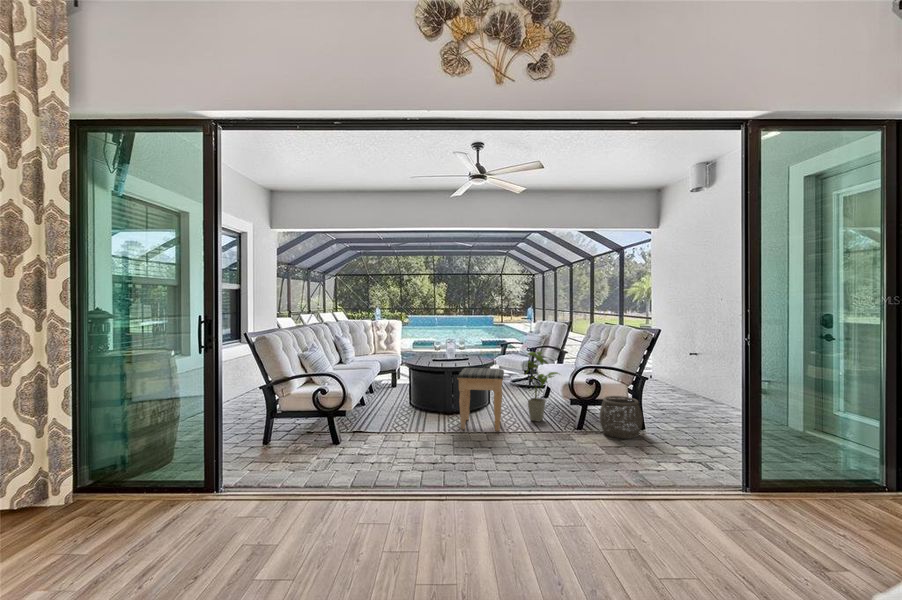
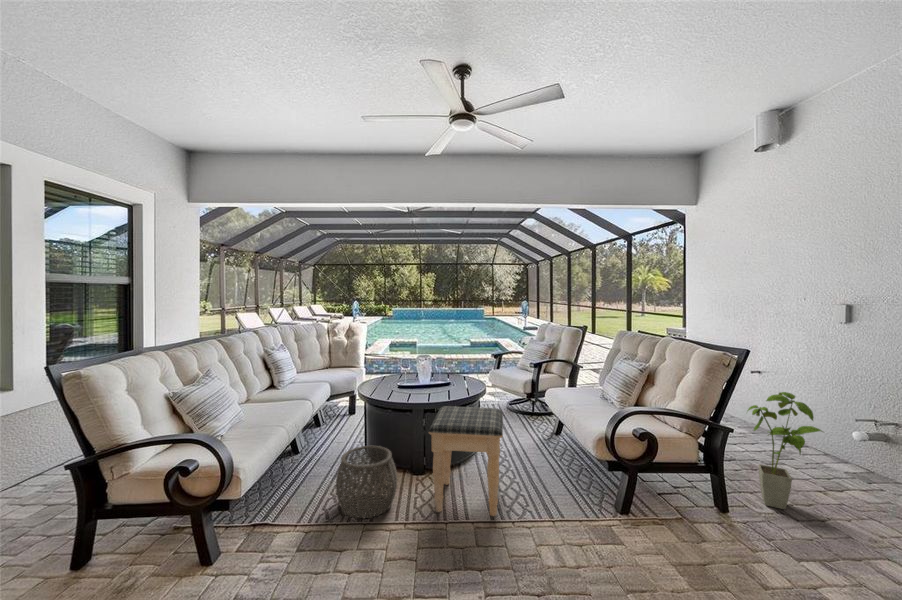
house plant: present [525,351,559,422] -> present [747,392,823,509]
woven basket: present [599,396,642,439] -> present [336,446,397,519]

